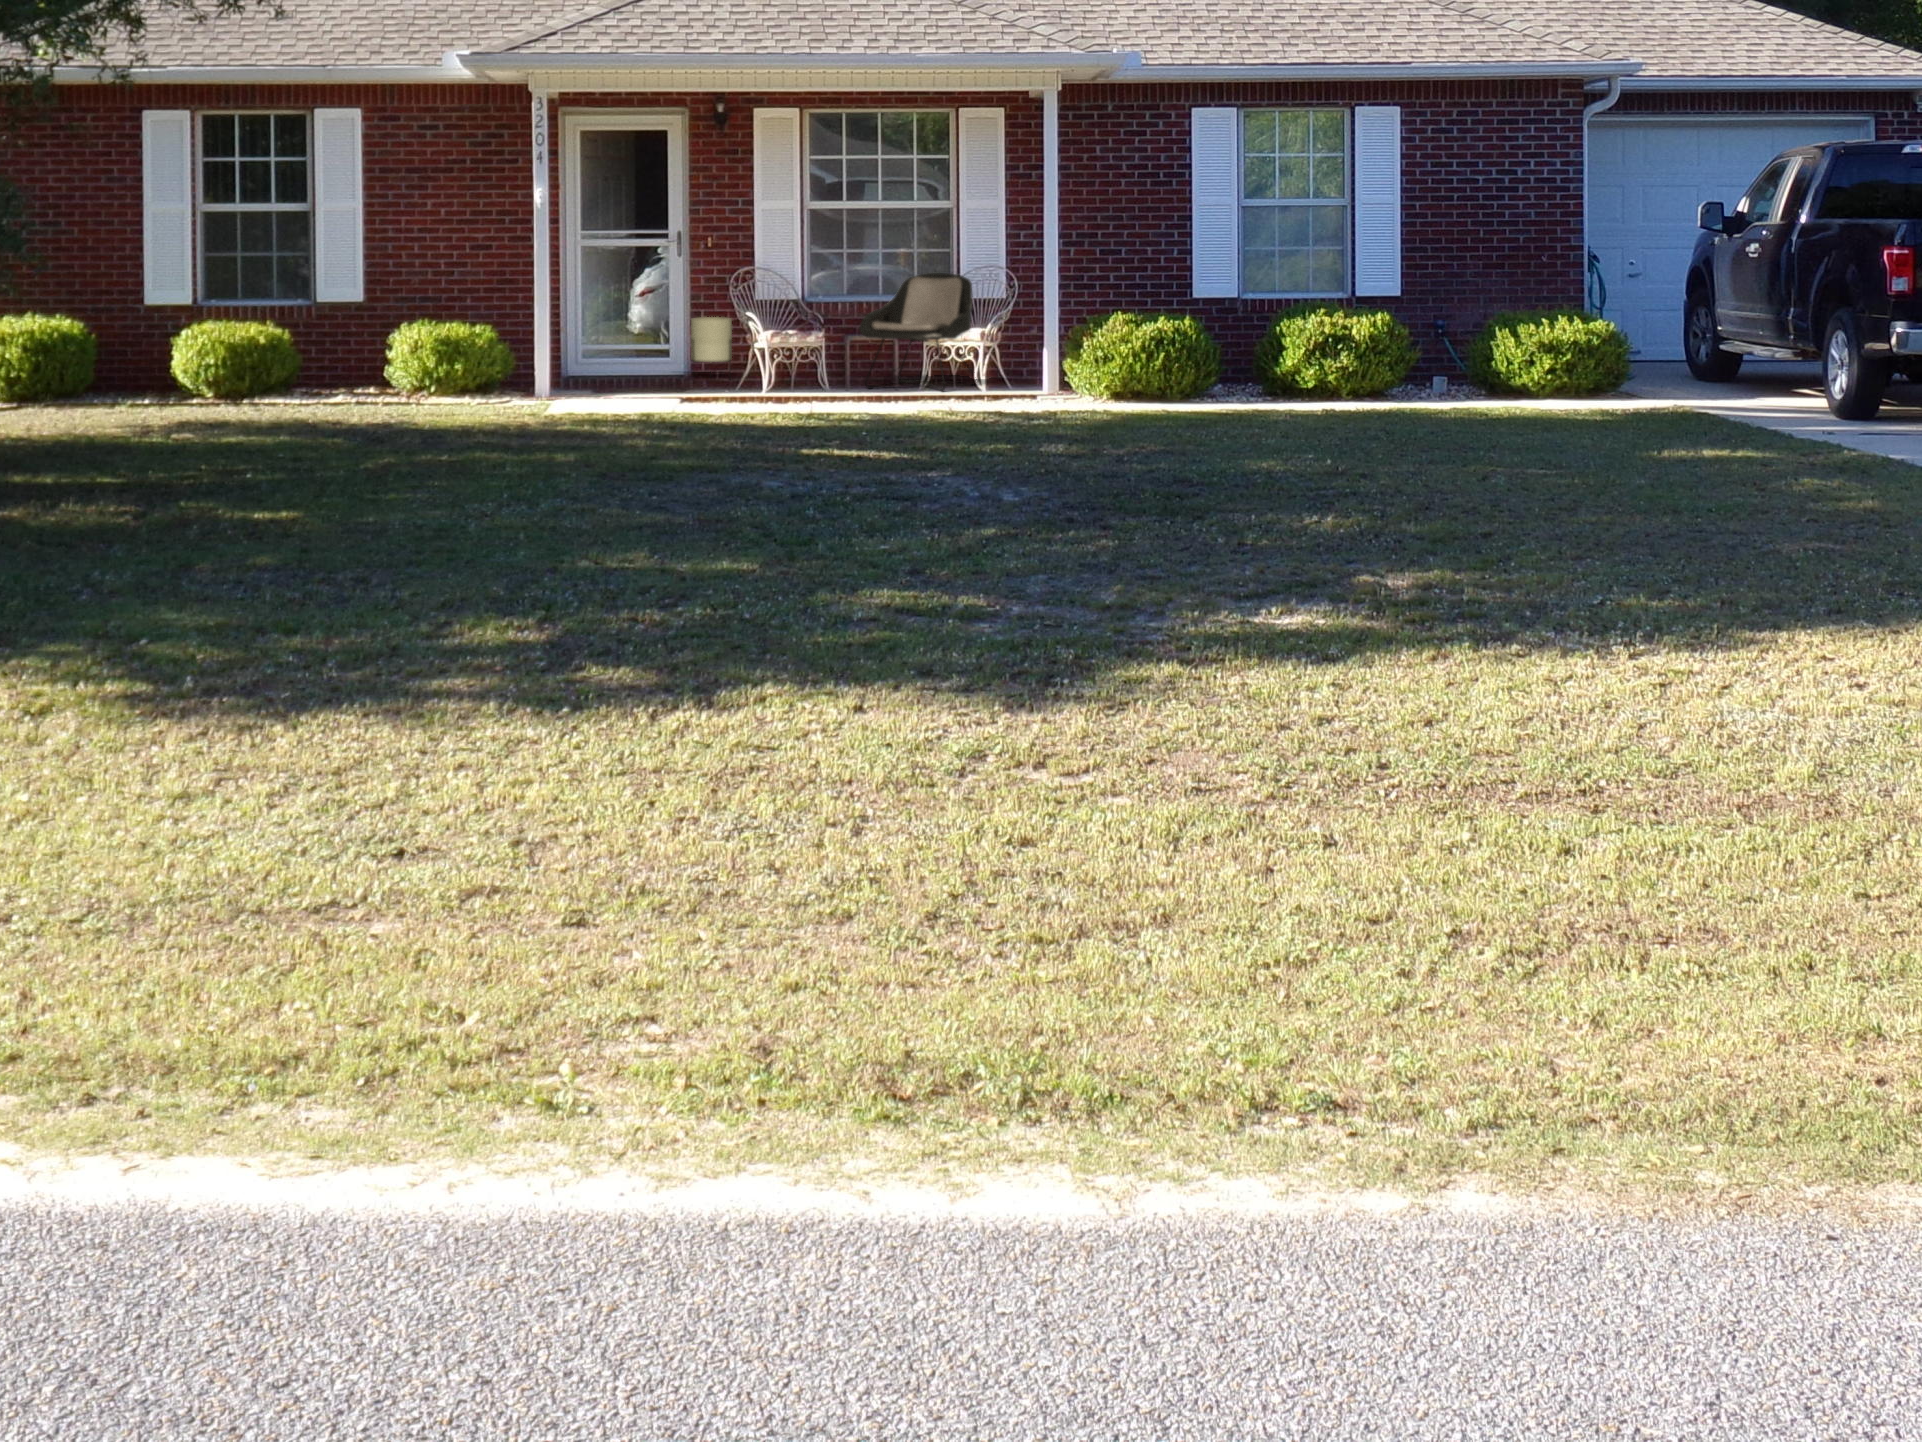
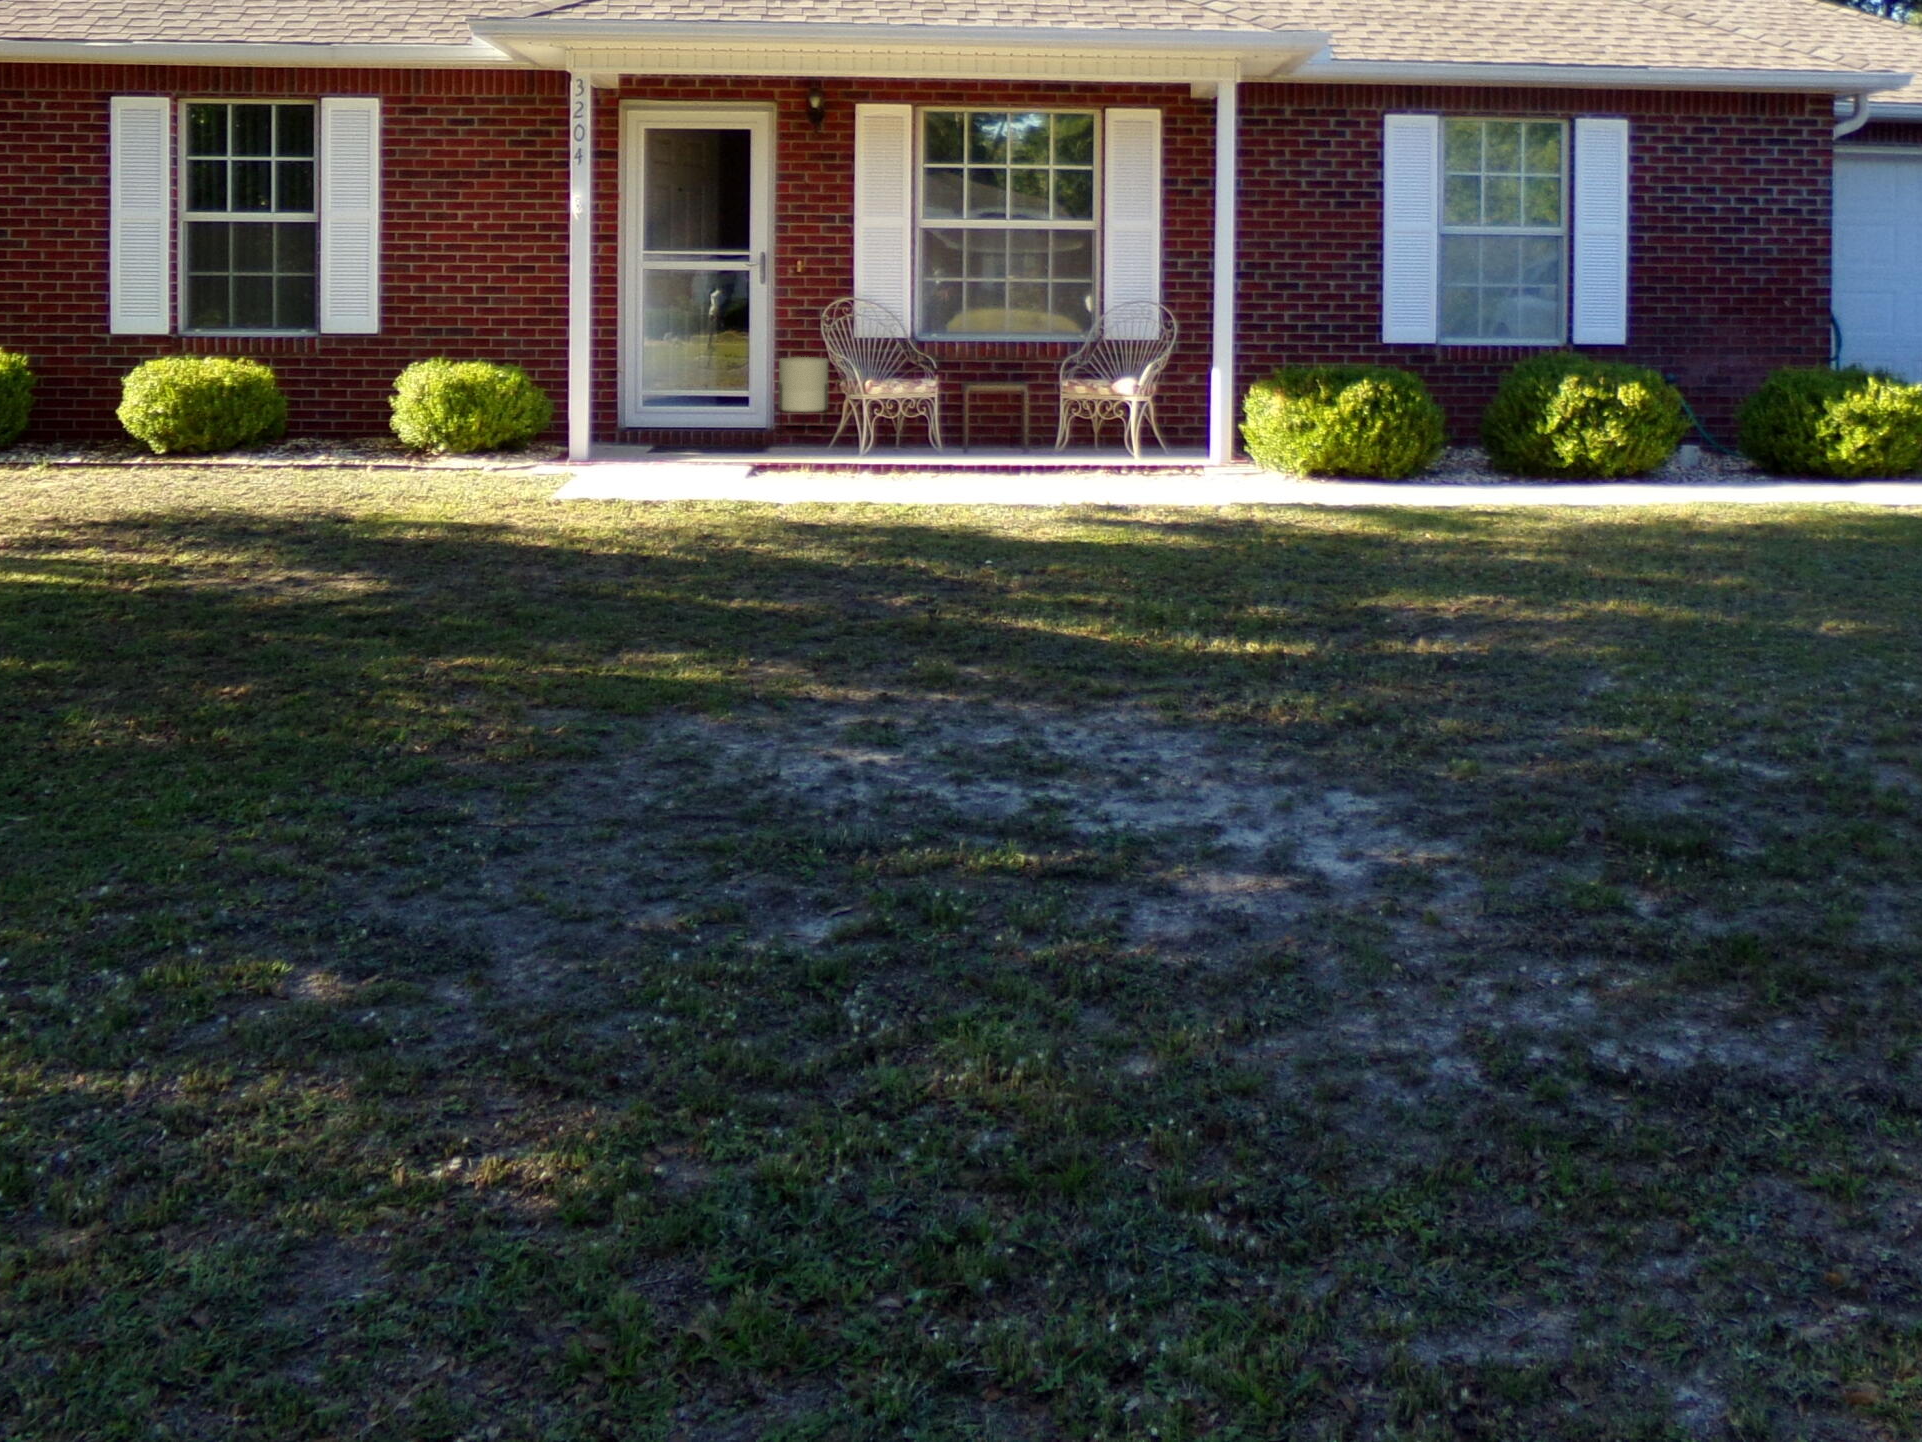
lounge chair: present [859,273,977,391] -> none [983,308,1128,456]

